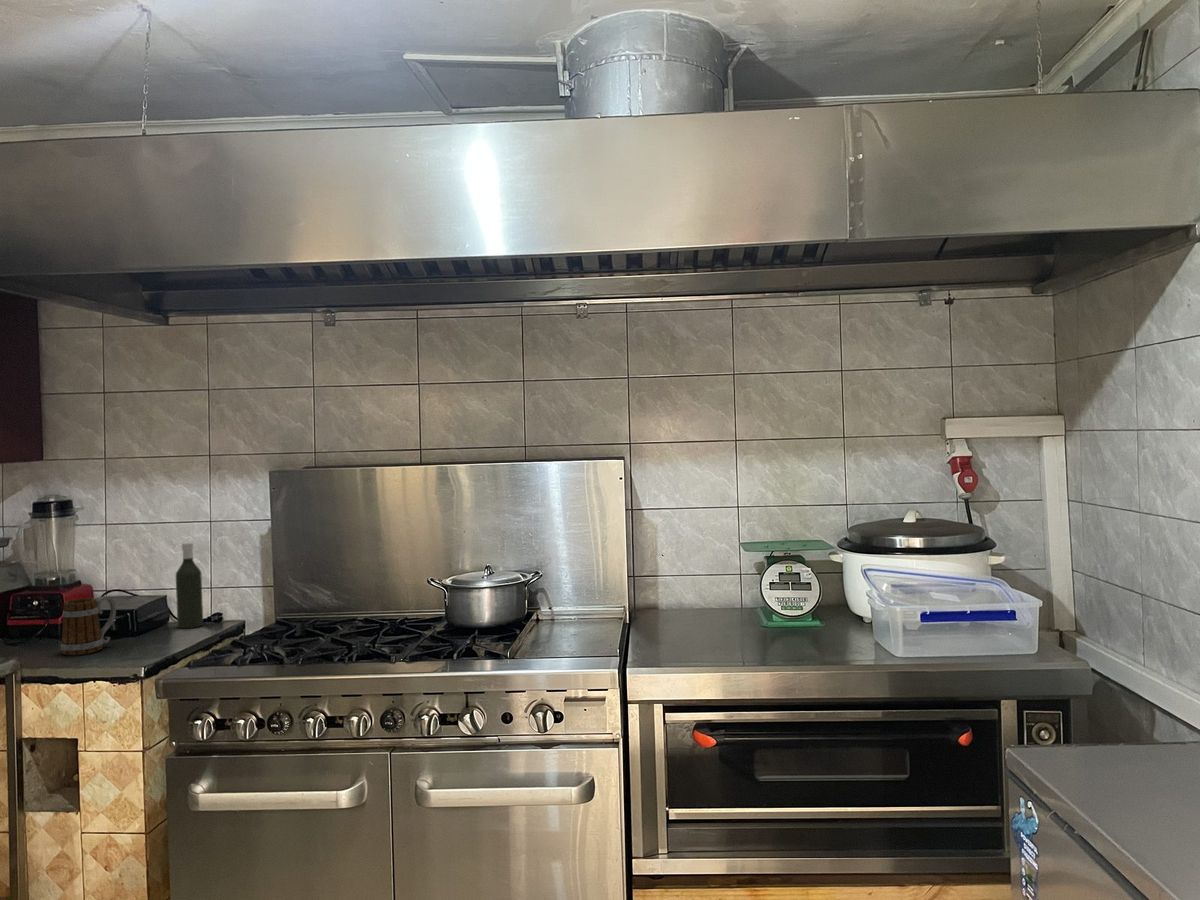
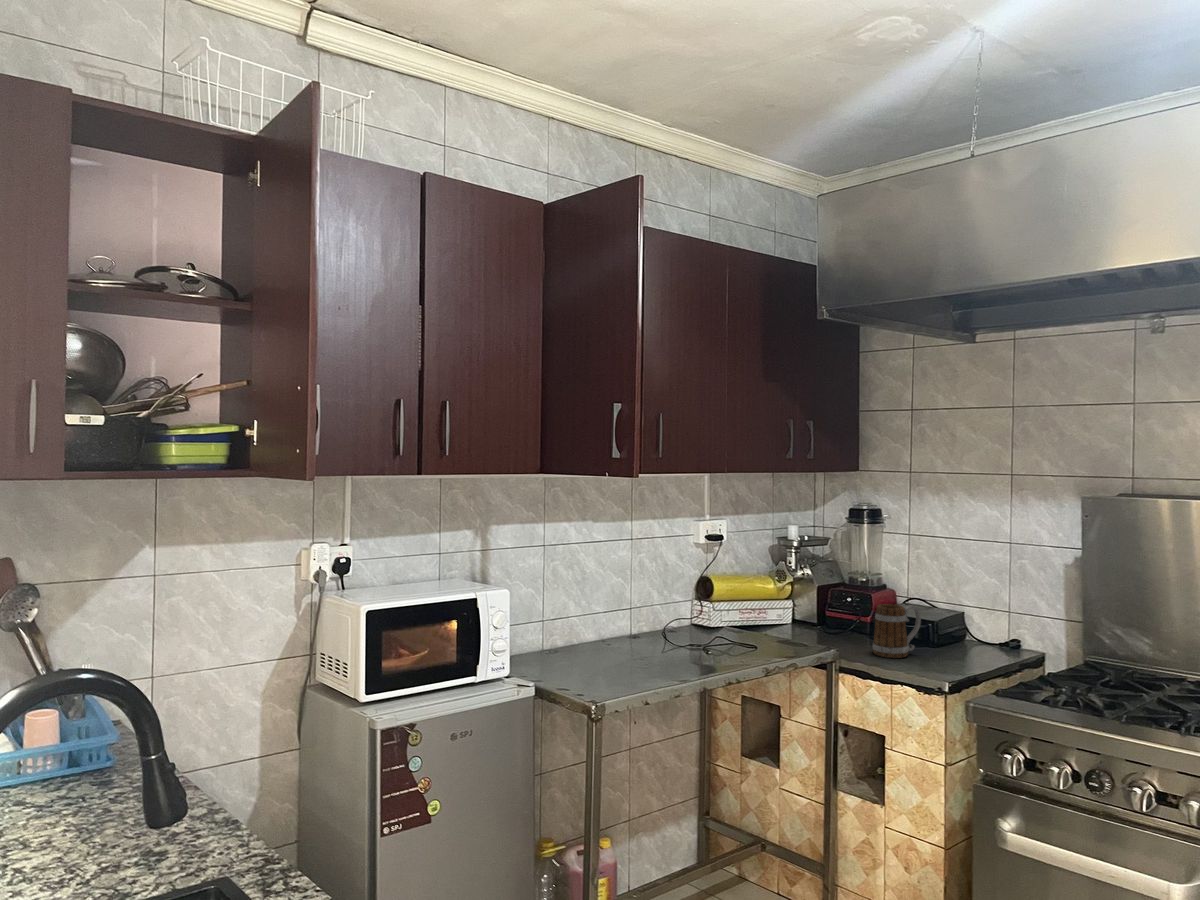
bottle: present [176,542,203,628] -> none [974,562,1001,651]

